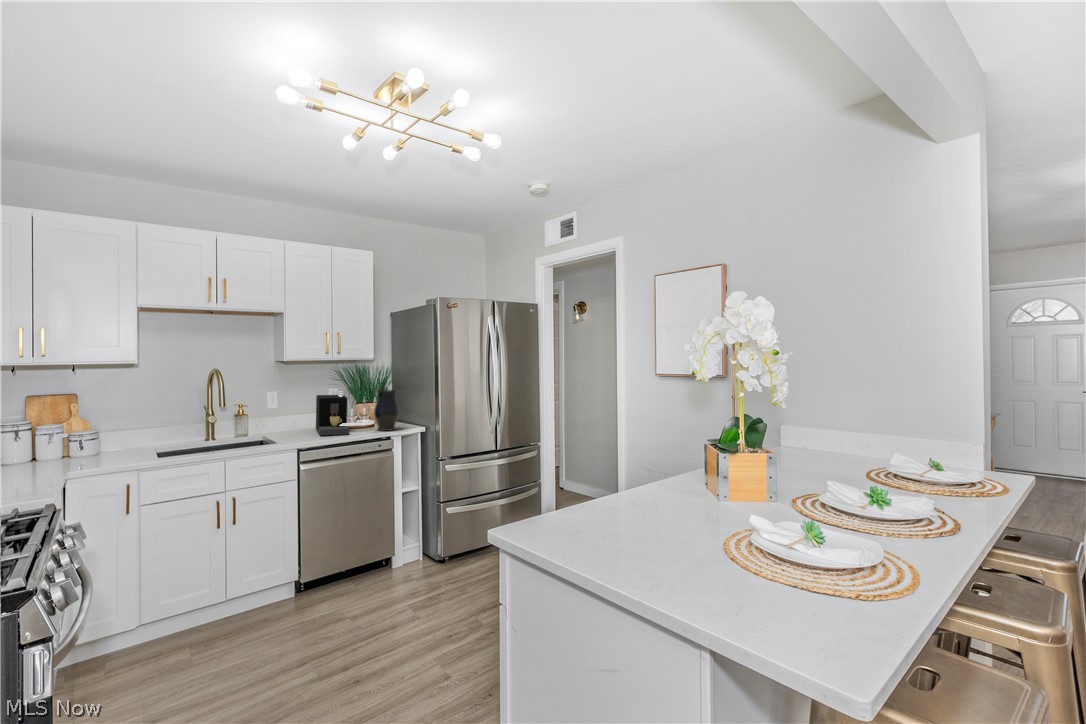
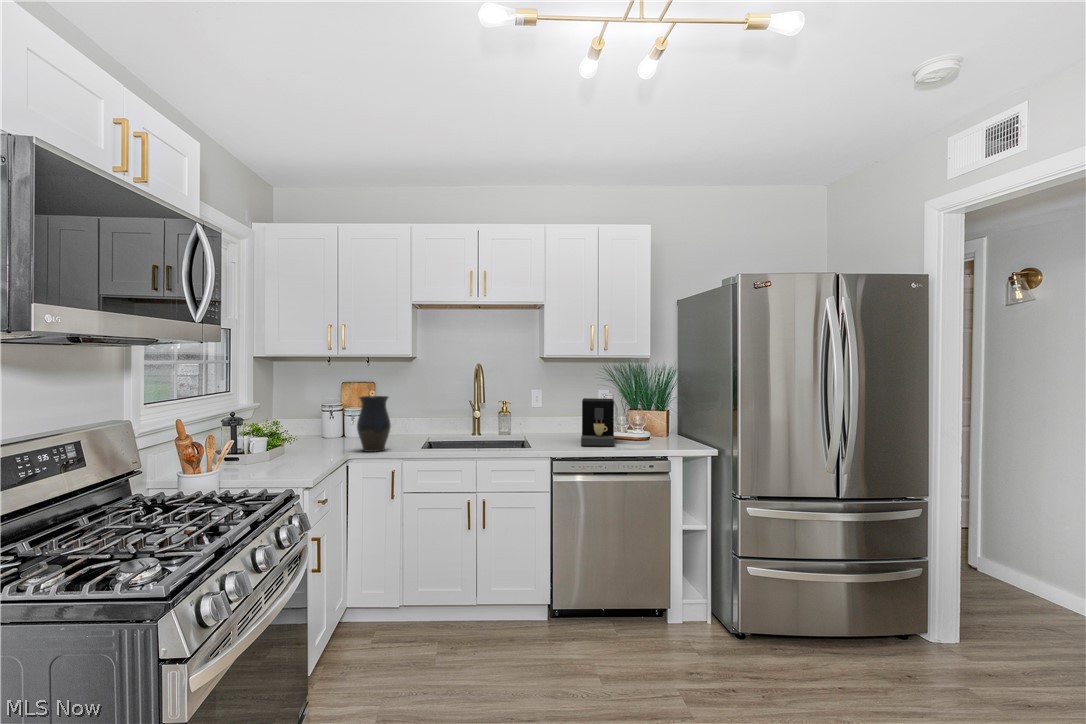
vase: present [374,390,399,431] -> present [357,396,391,452]

